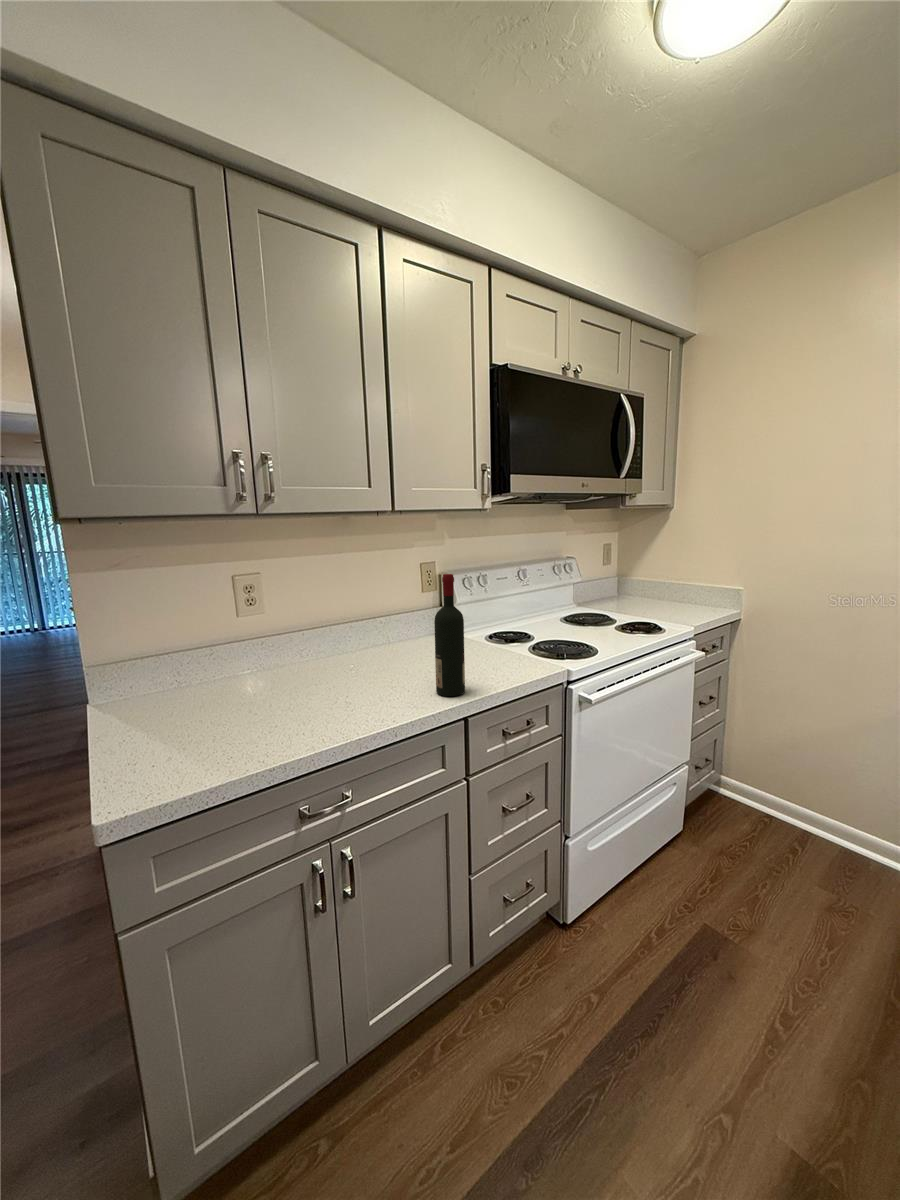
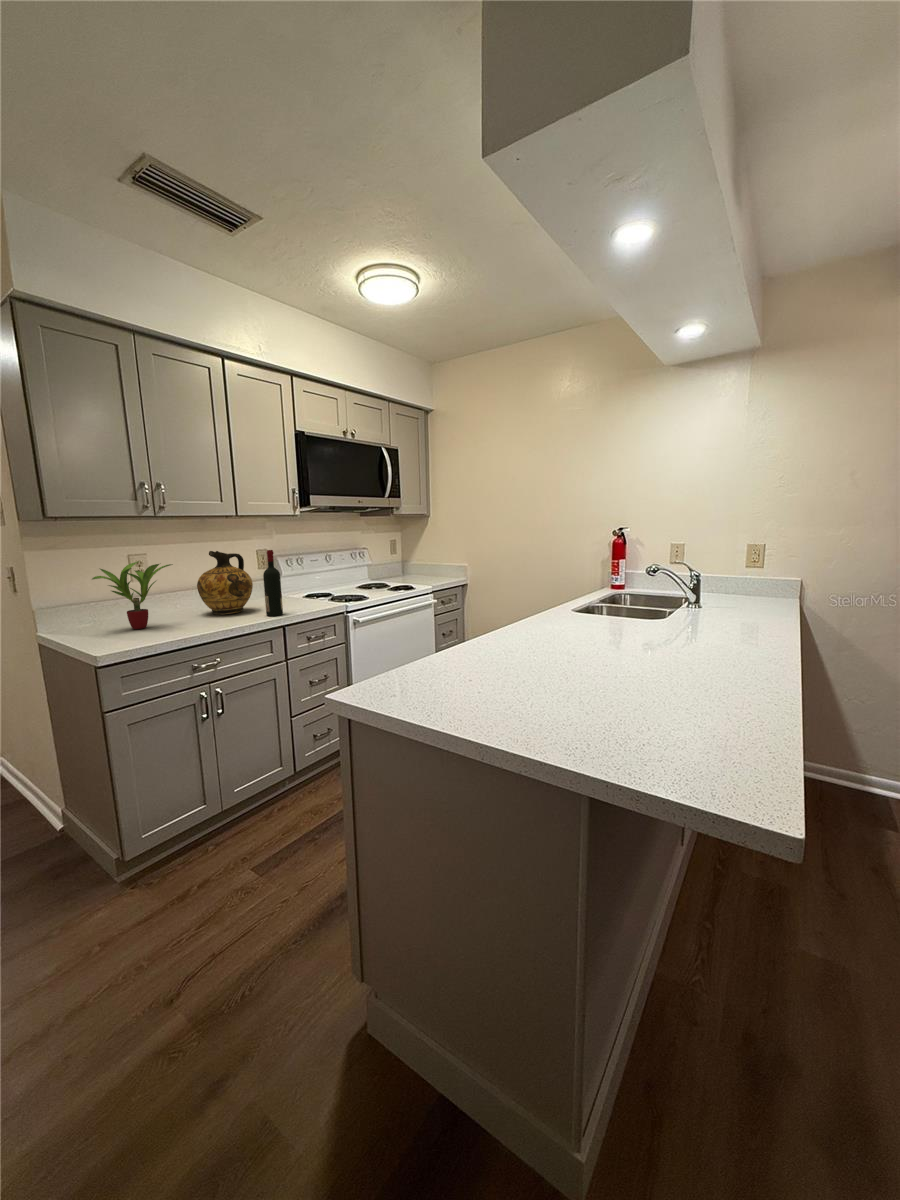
ceramic jug: none [328,571,415,680] -> present [197,551,253,614]
potted plant: none [142,590,287,715] -> present [92,561,173,629]

